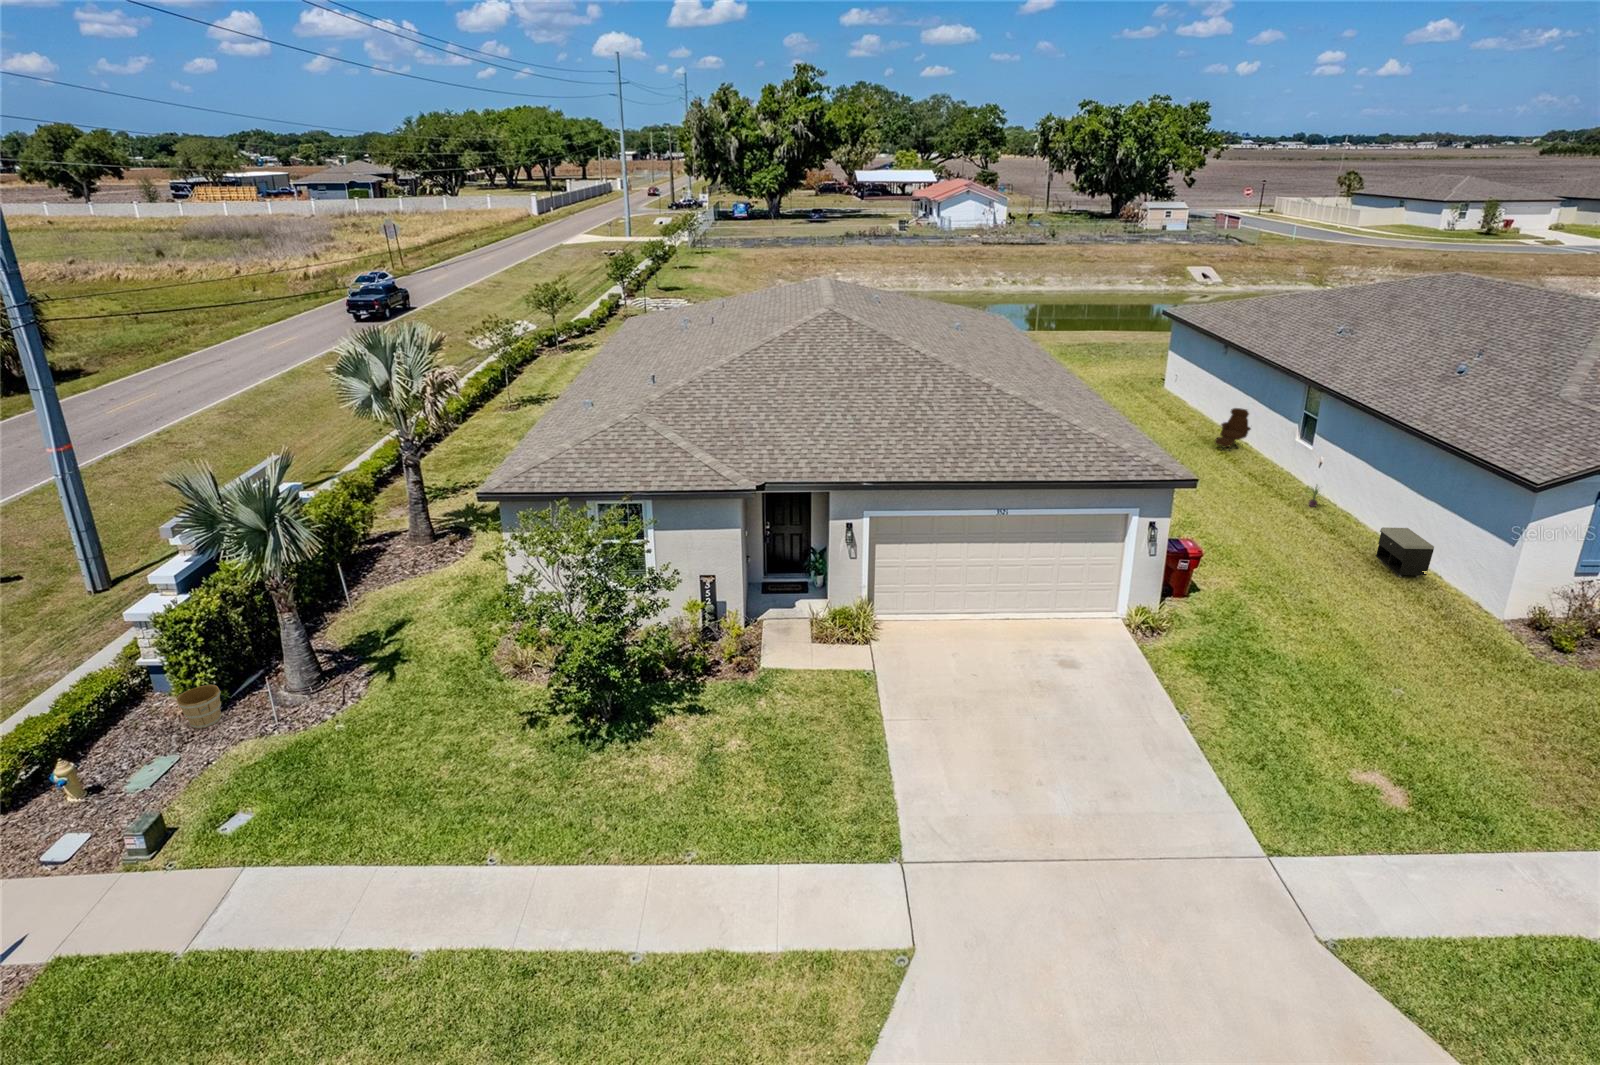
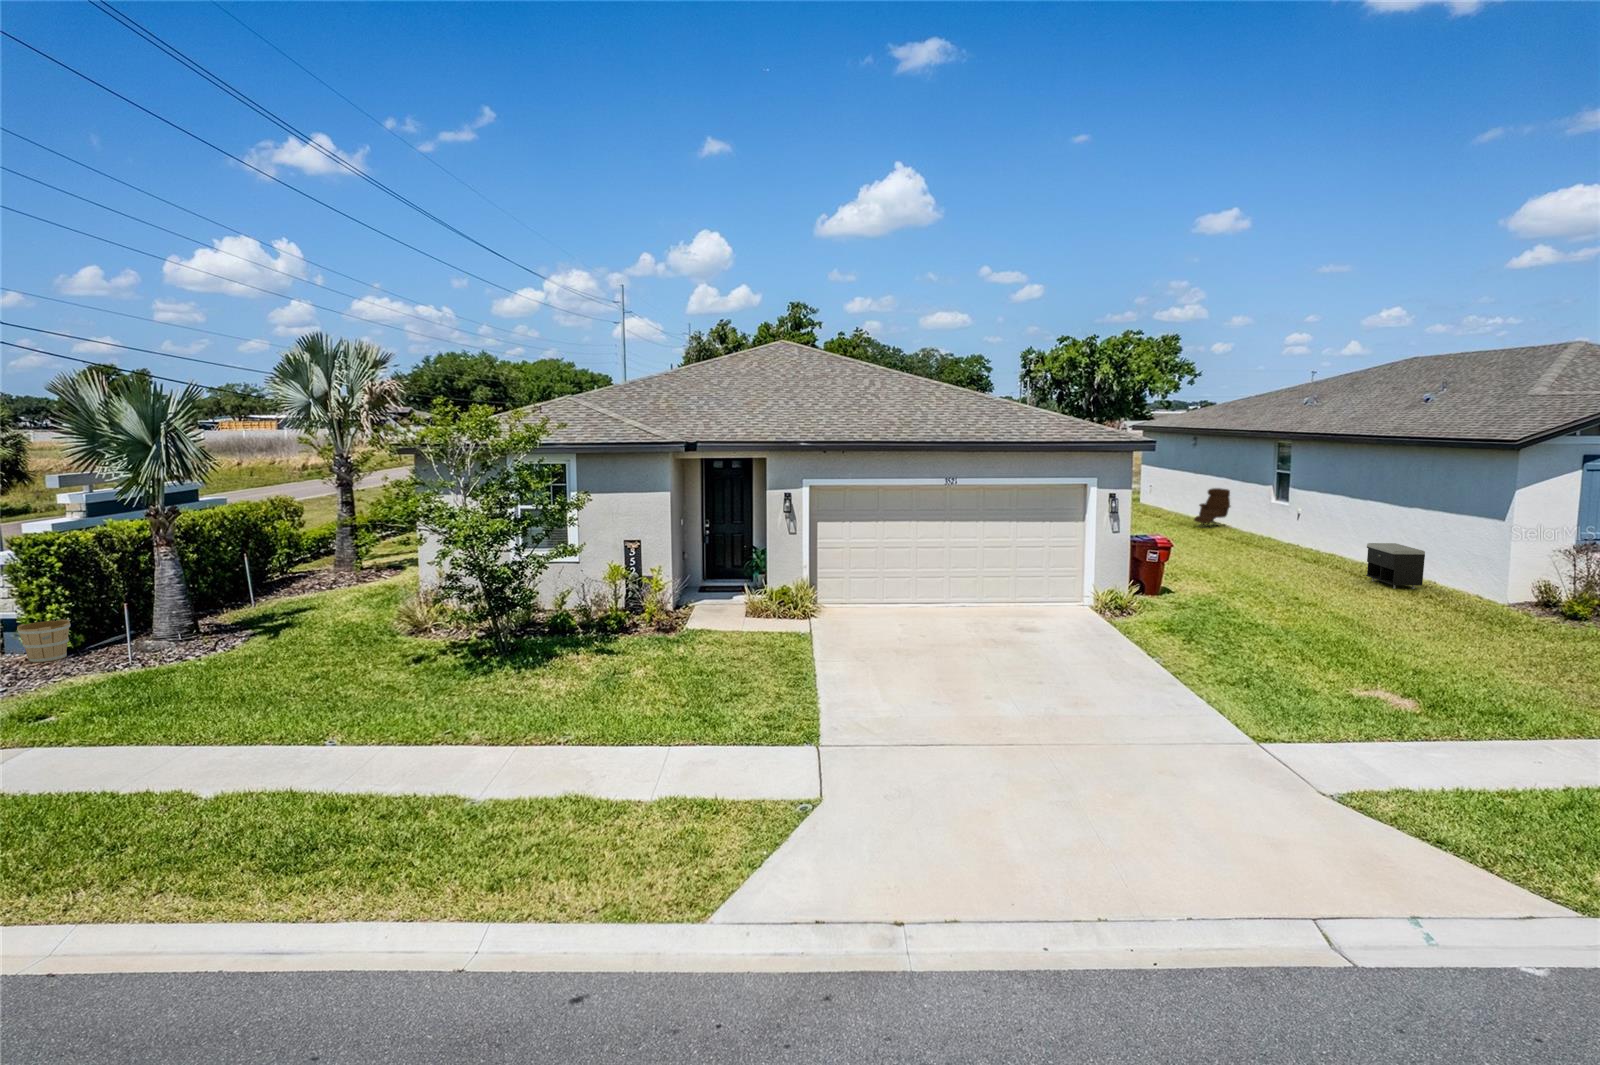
decorative plant: present [1309,486,1318,507] -> none [1284,531,1313,555]

